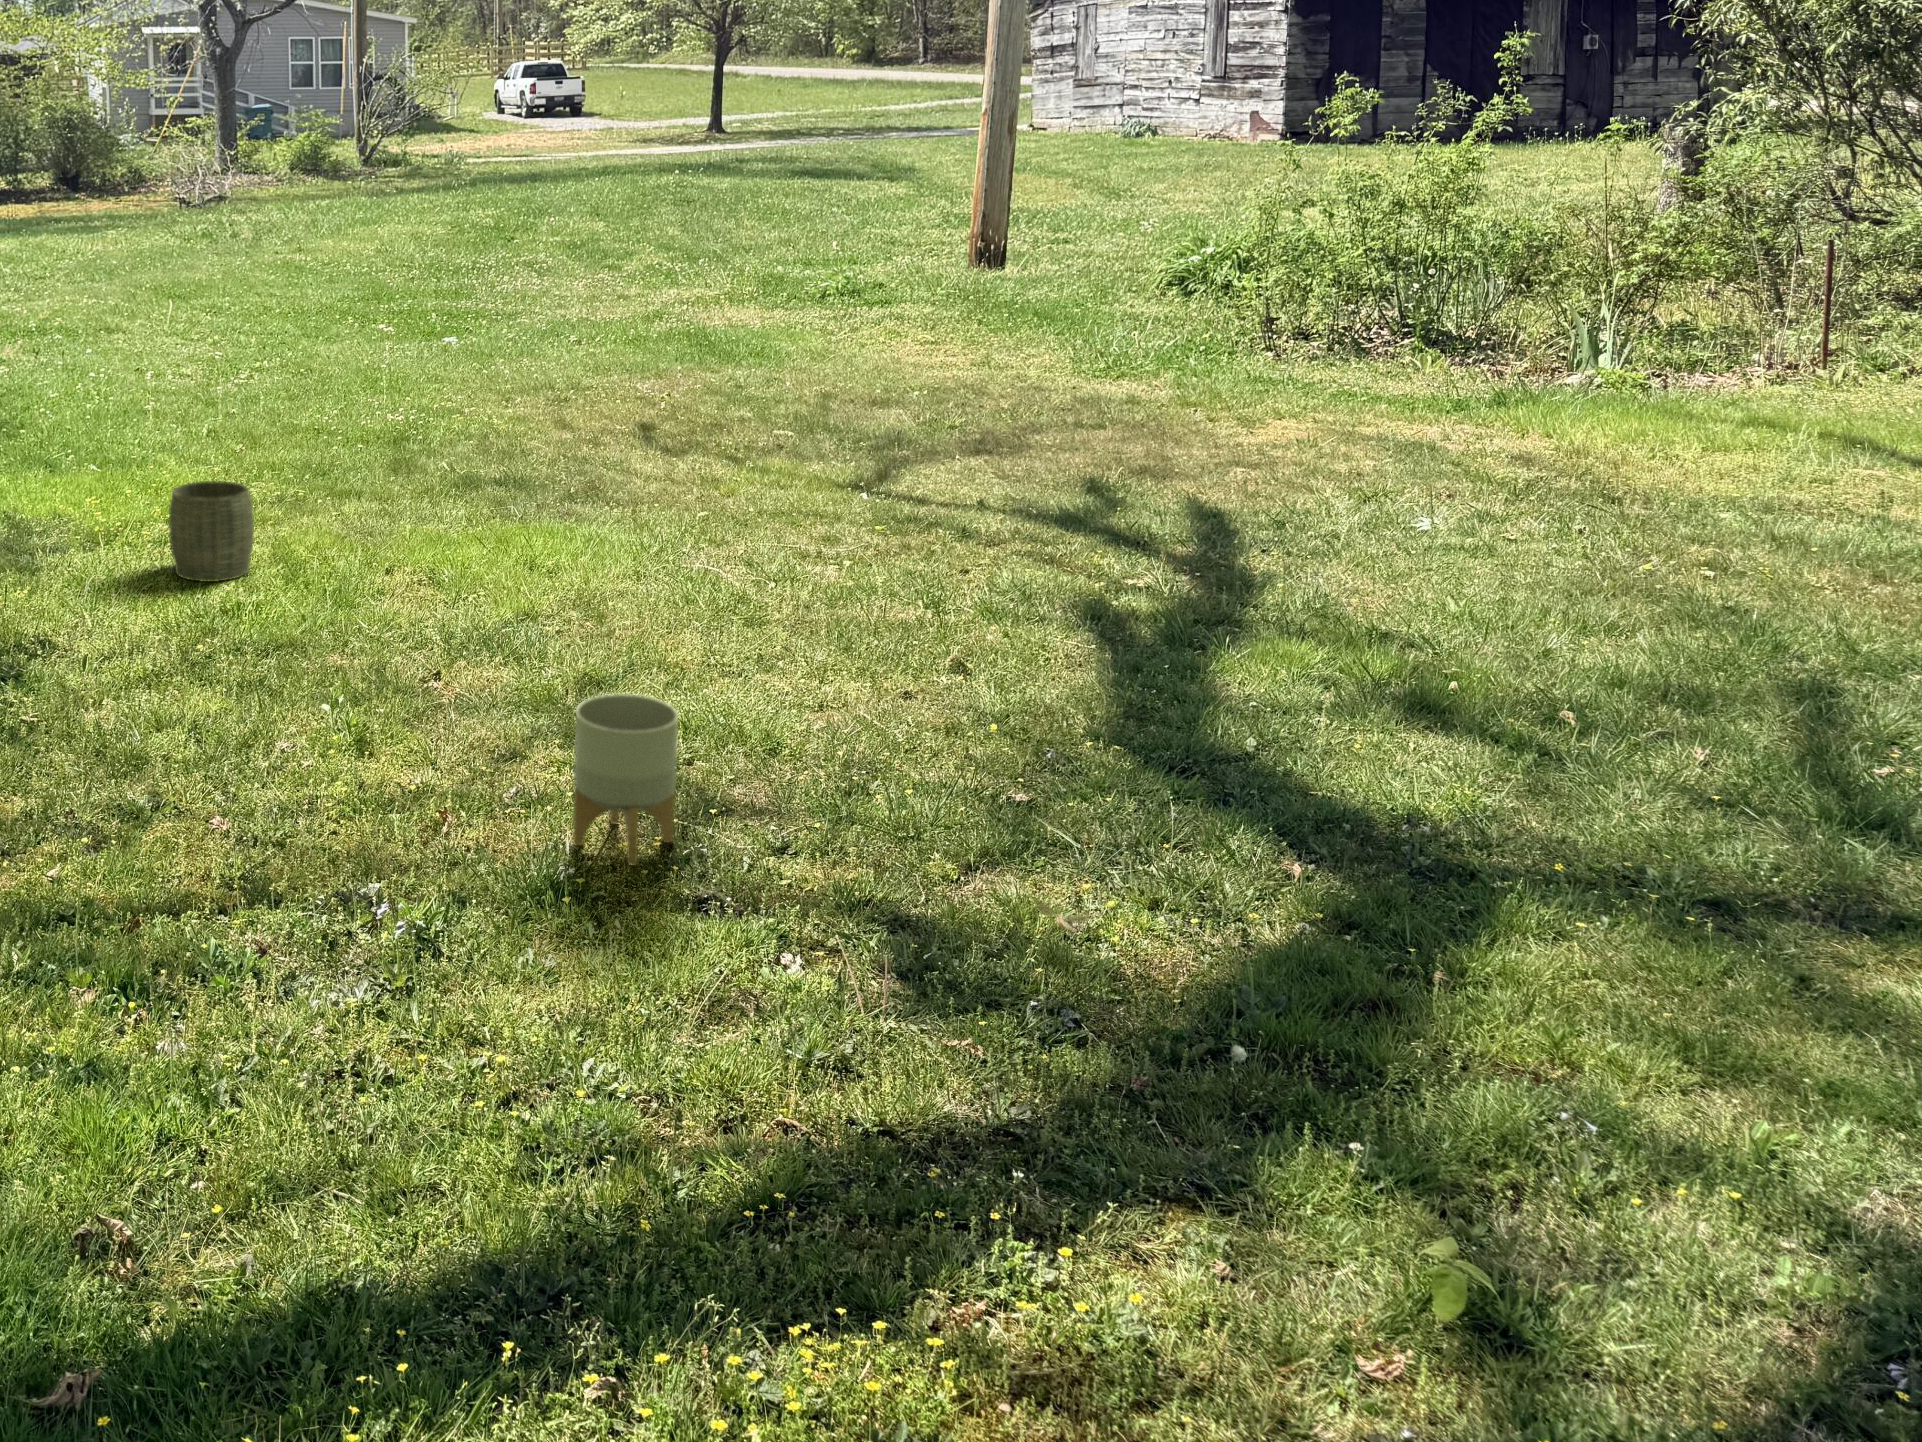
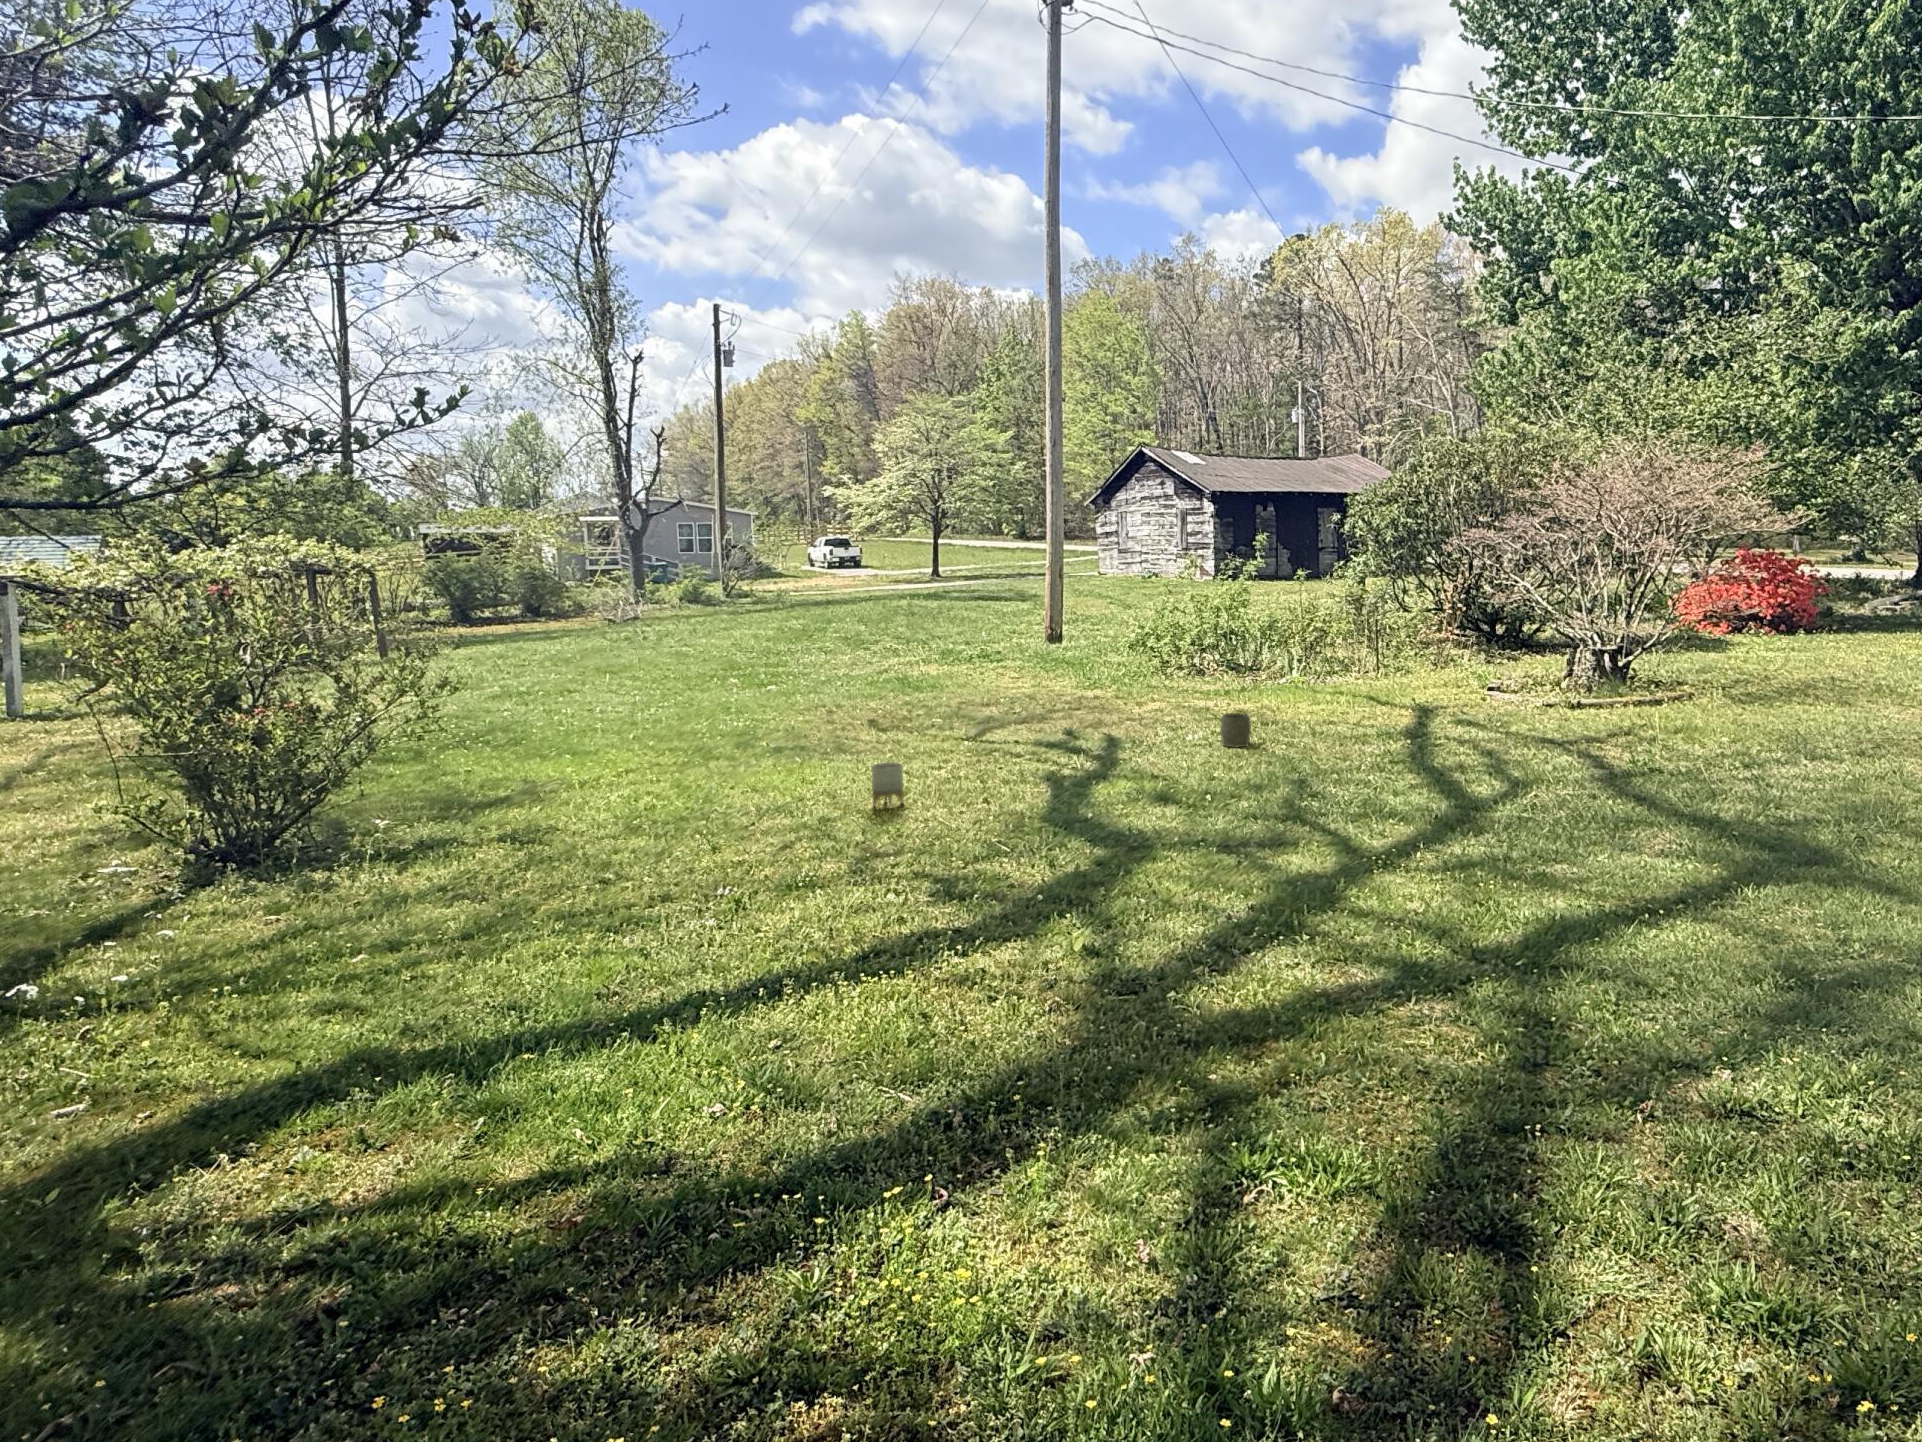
woven basket: present [169,481,254,582] -> present [1220,713,1251,748]

